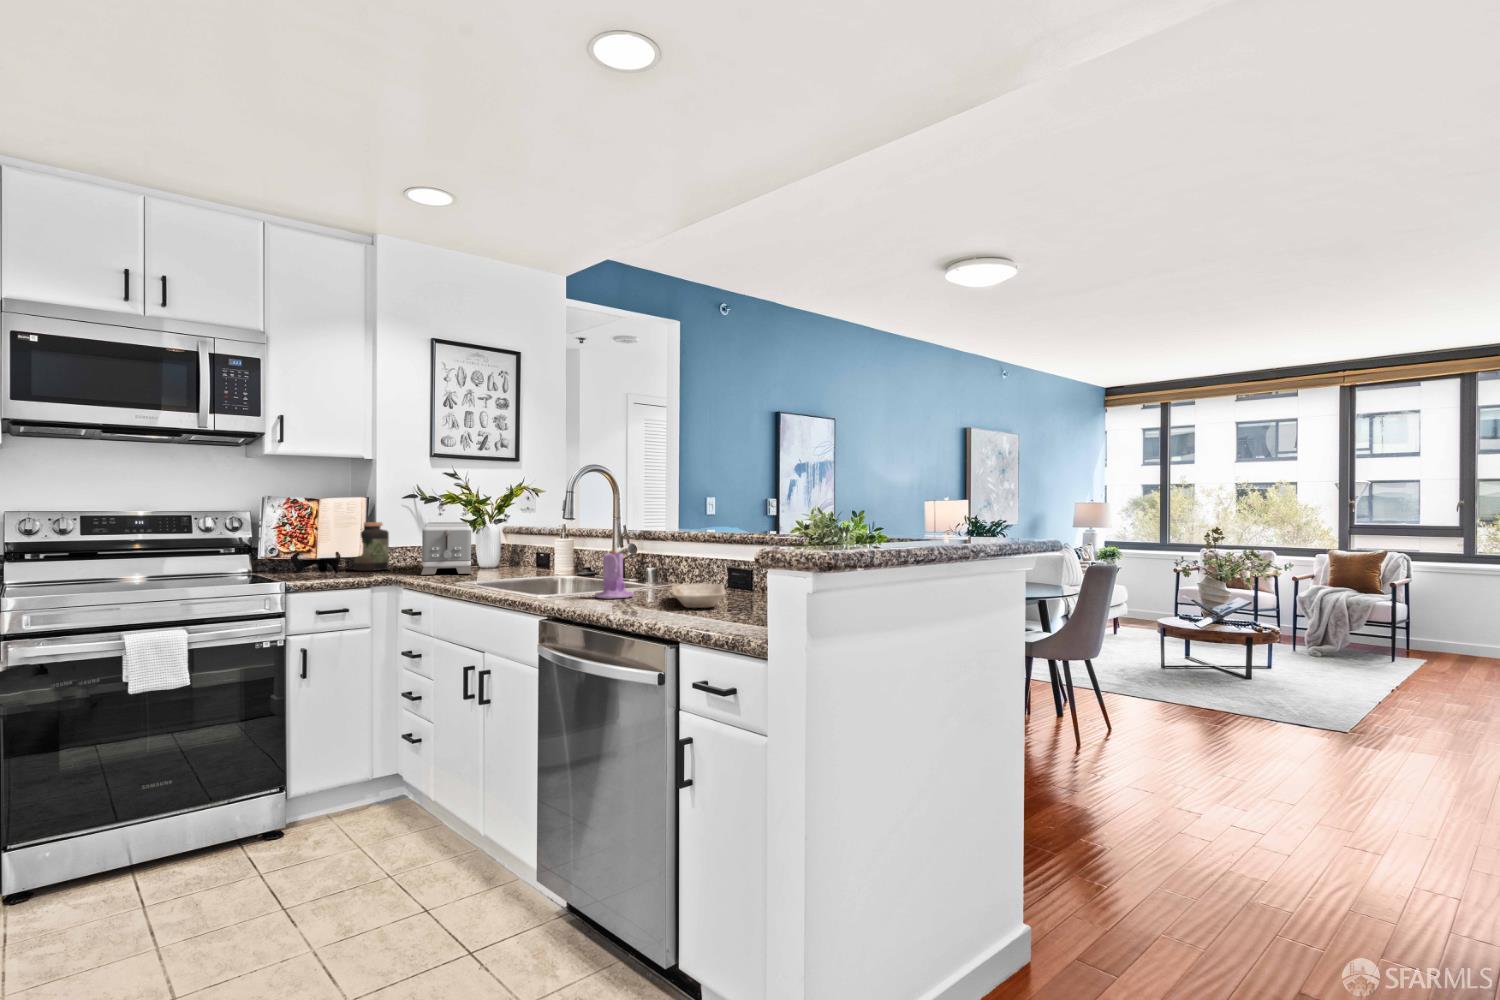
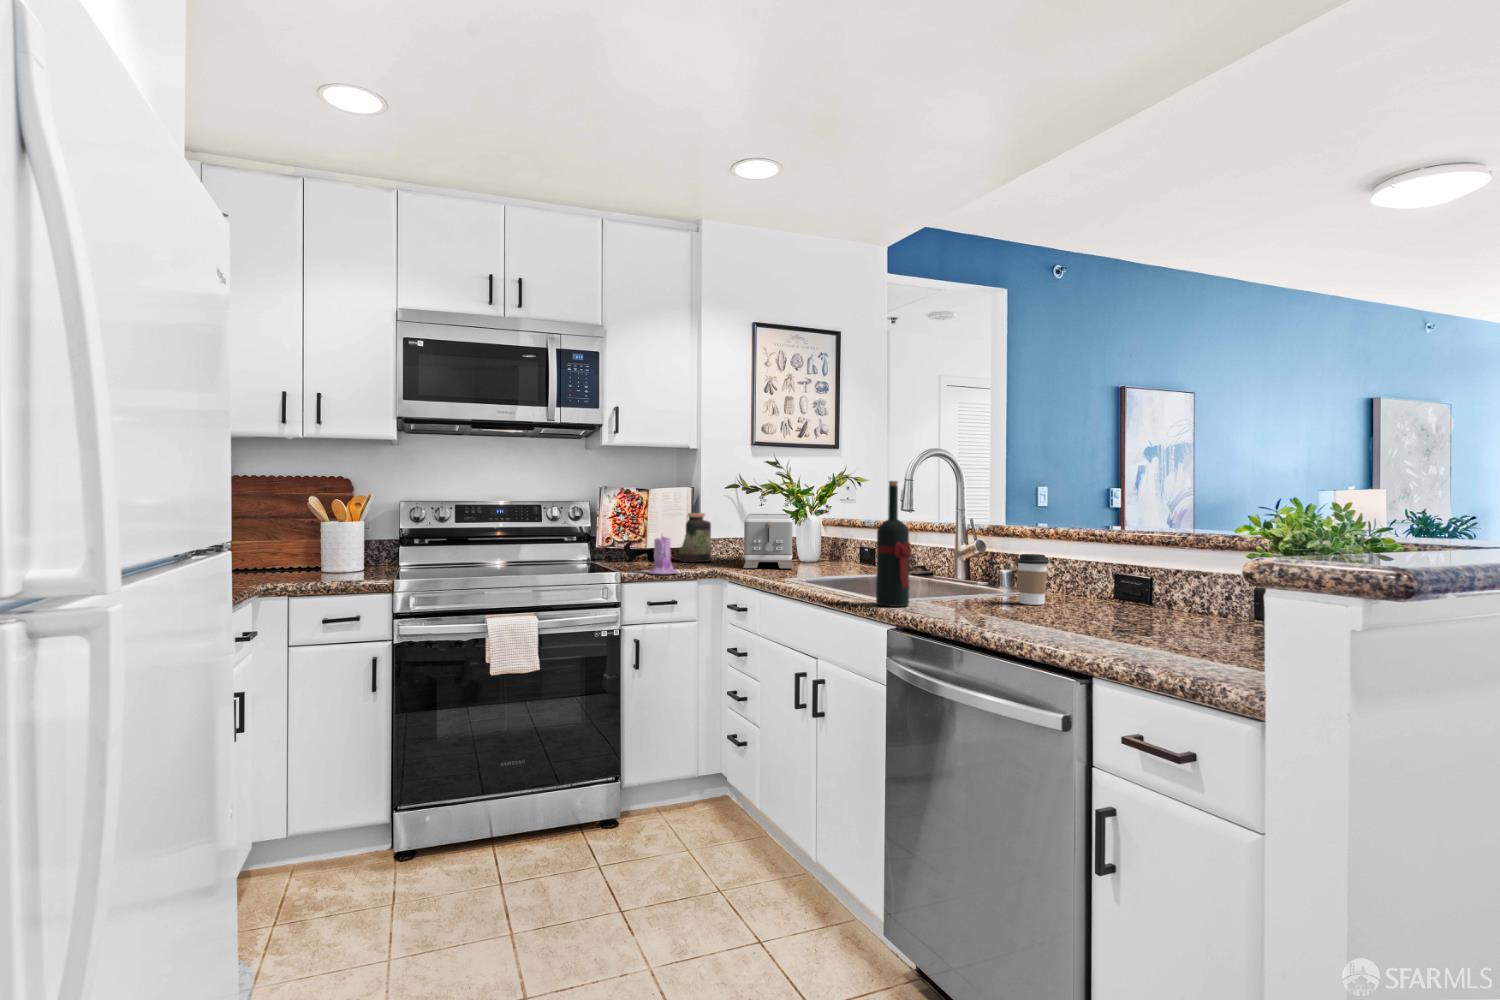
wine bottle: none [532,493,561,601] -> present [876,481,911,607]
candle: present [595,550,634,599] -> present [648,533,678,574]
coffee cup: none [652,553,677,594] -> present [1016,554,1049,605]
tray: present [672,583,726,608] -> none [1048,593,1137,628]

